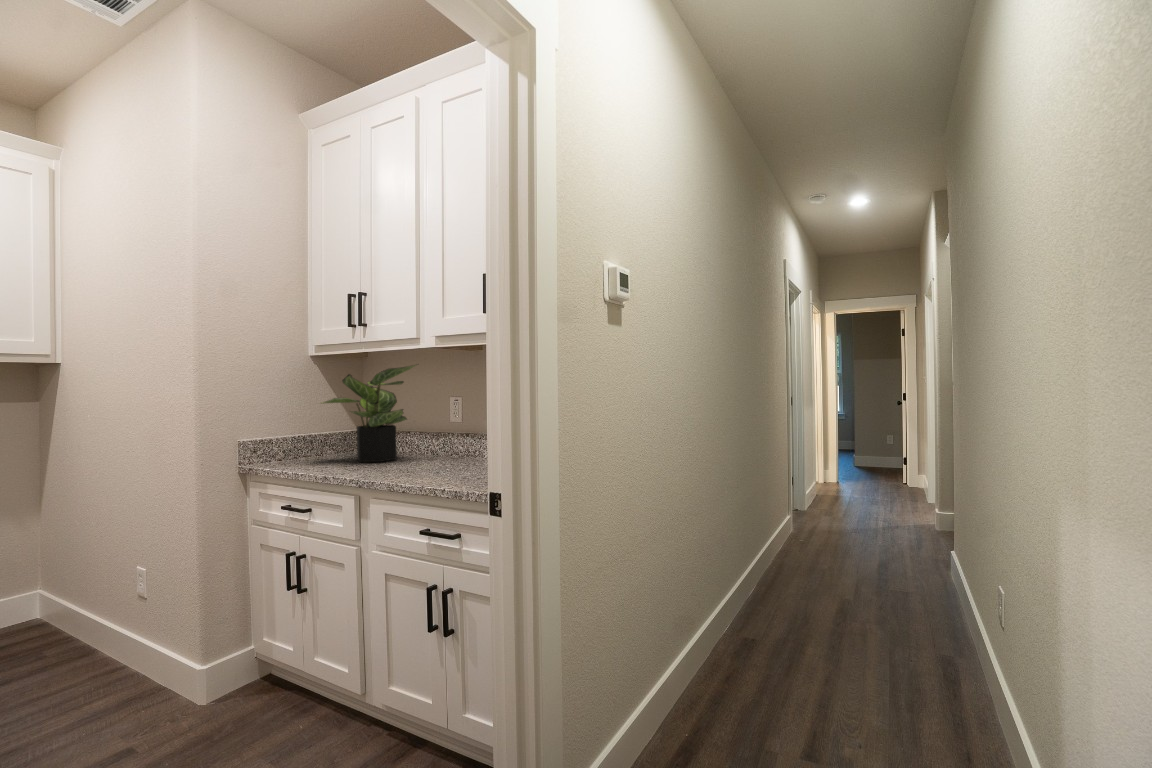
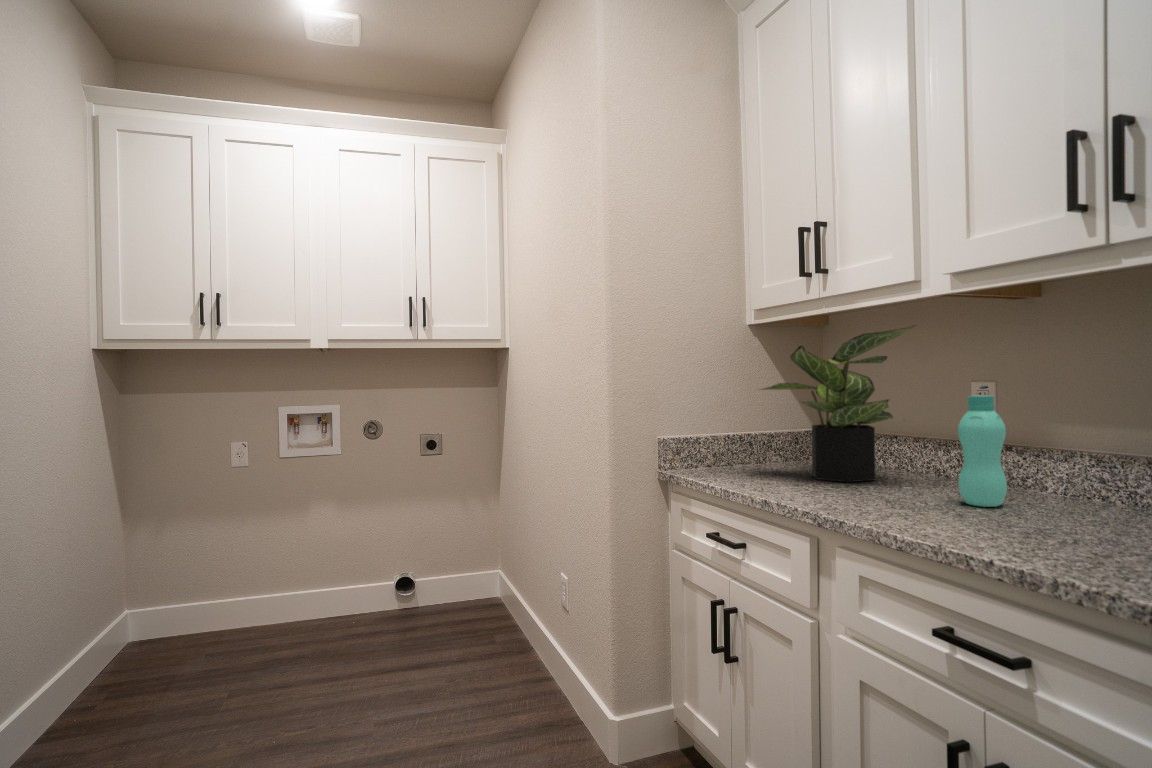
bottle: none [438,406,461,467] -> present [958,396,1007,507]

